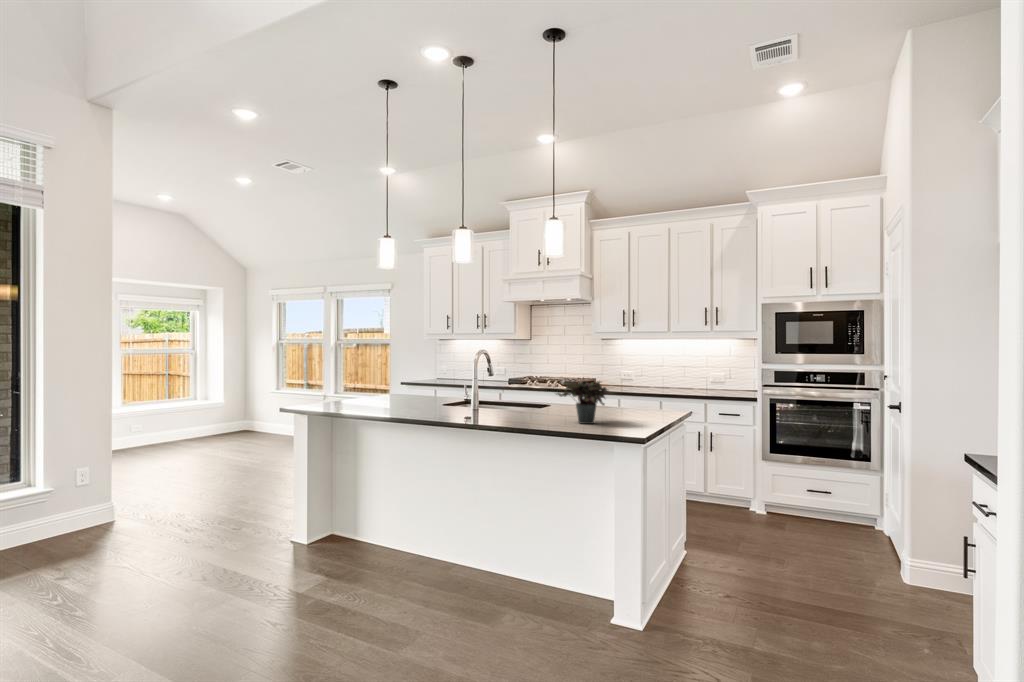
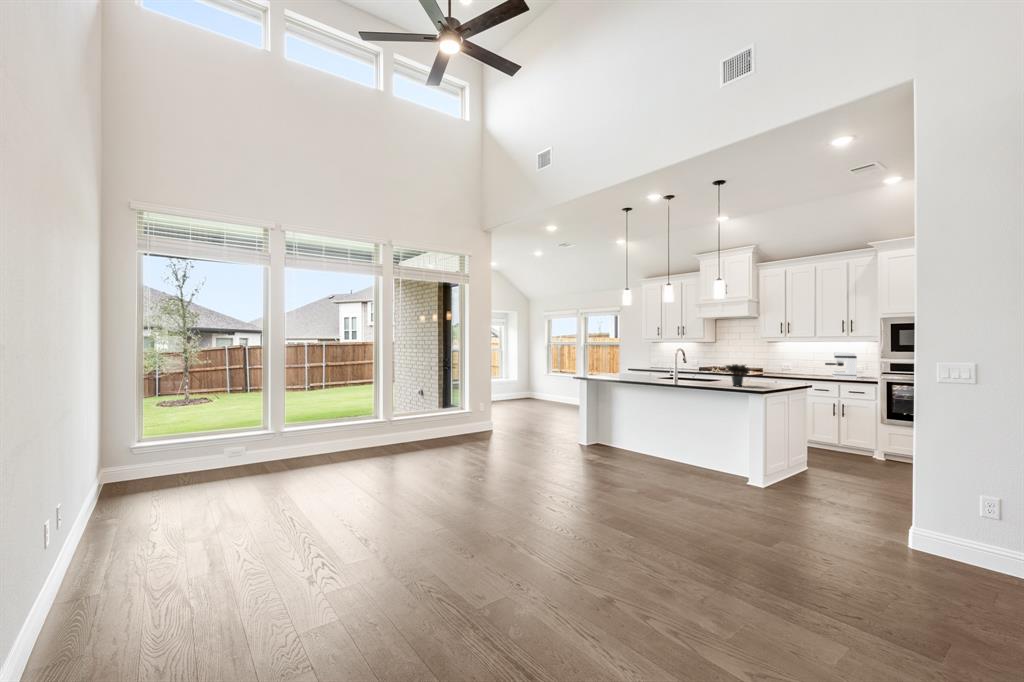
coffee maker: none [684,355,726,393] -> present [825,352,857,379]

